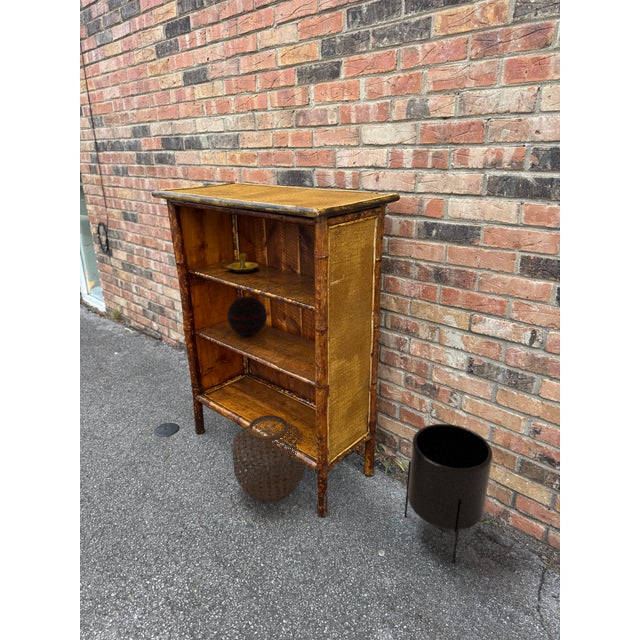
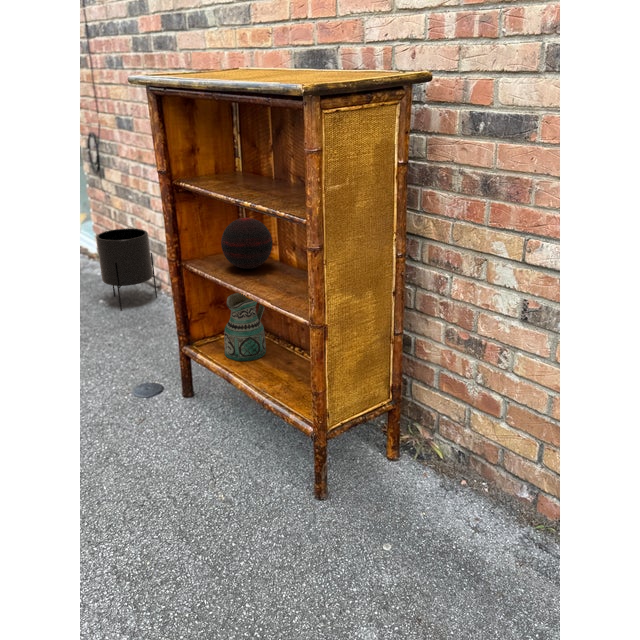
candlestick: present [221,254,258,272] -> none [214,161,263,184]
ceramic pitcher: none [231,348,263,406] -> present [224,293,266,361]
woven basket: present [232,415,305,502] -> none [213,370,308,479]
planter: present [405,424,492,563] -> present [96,228,157,311]

